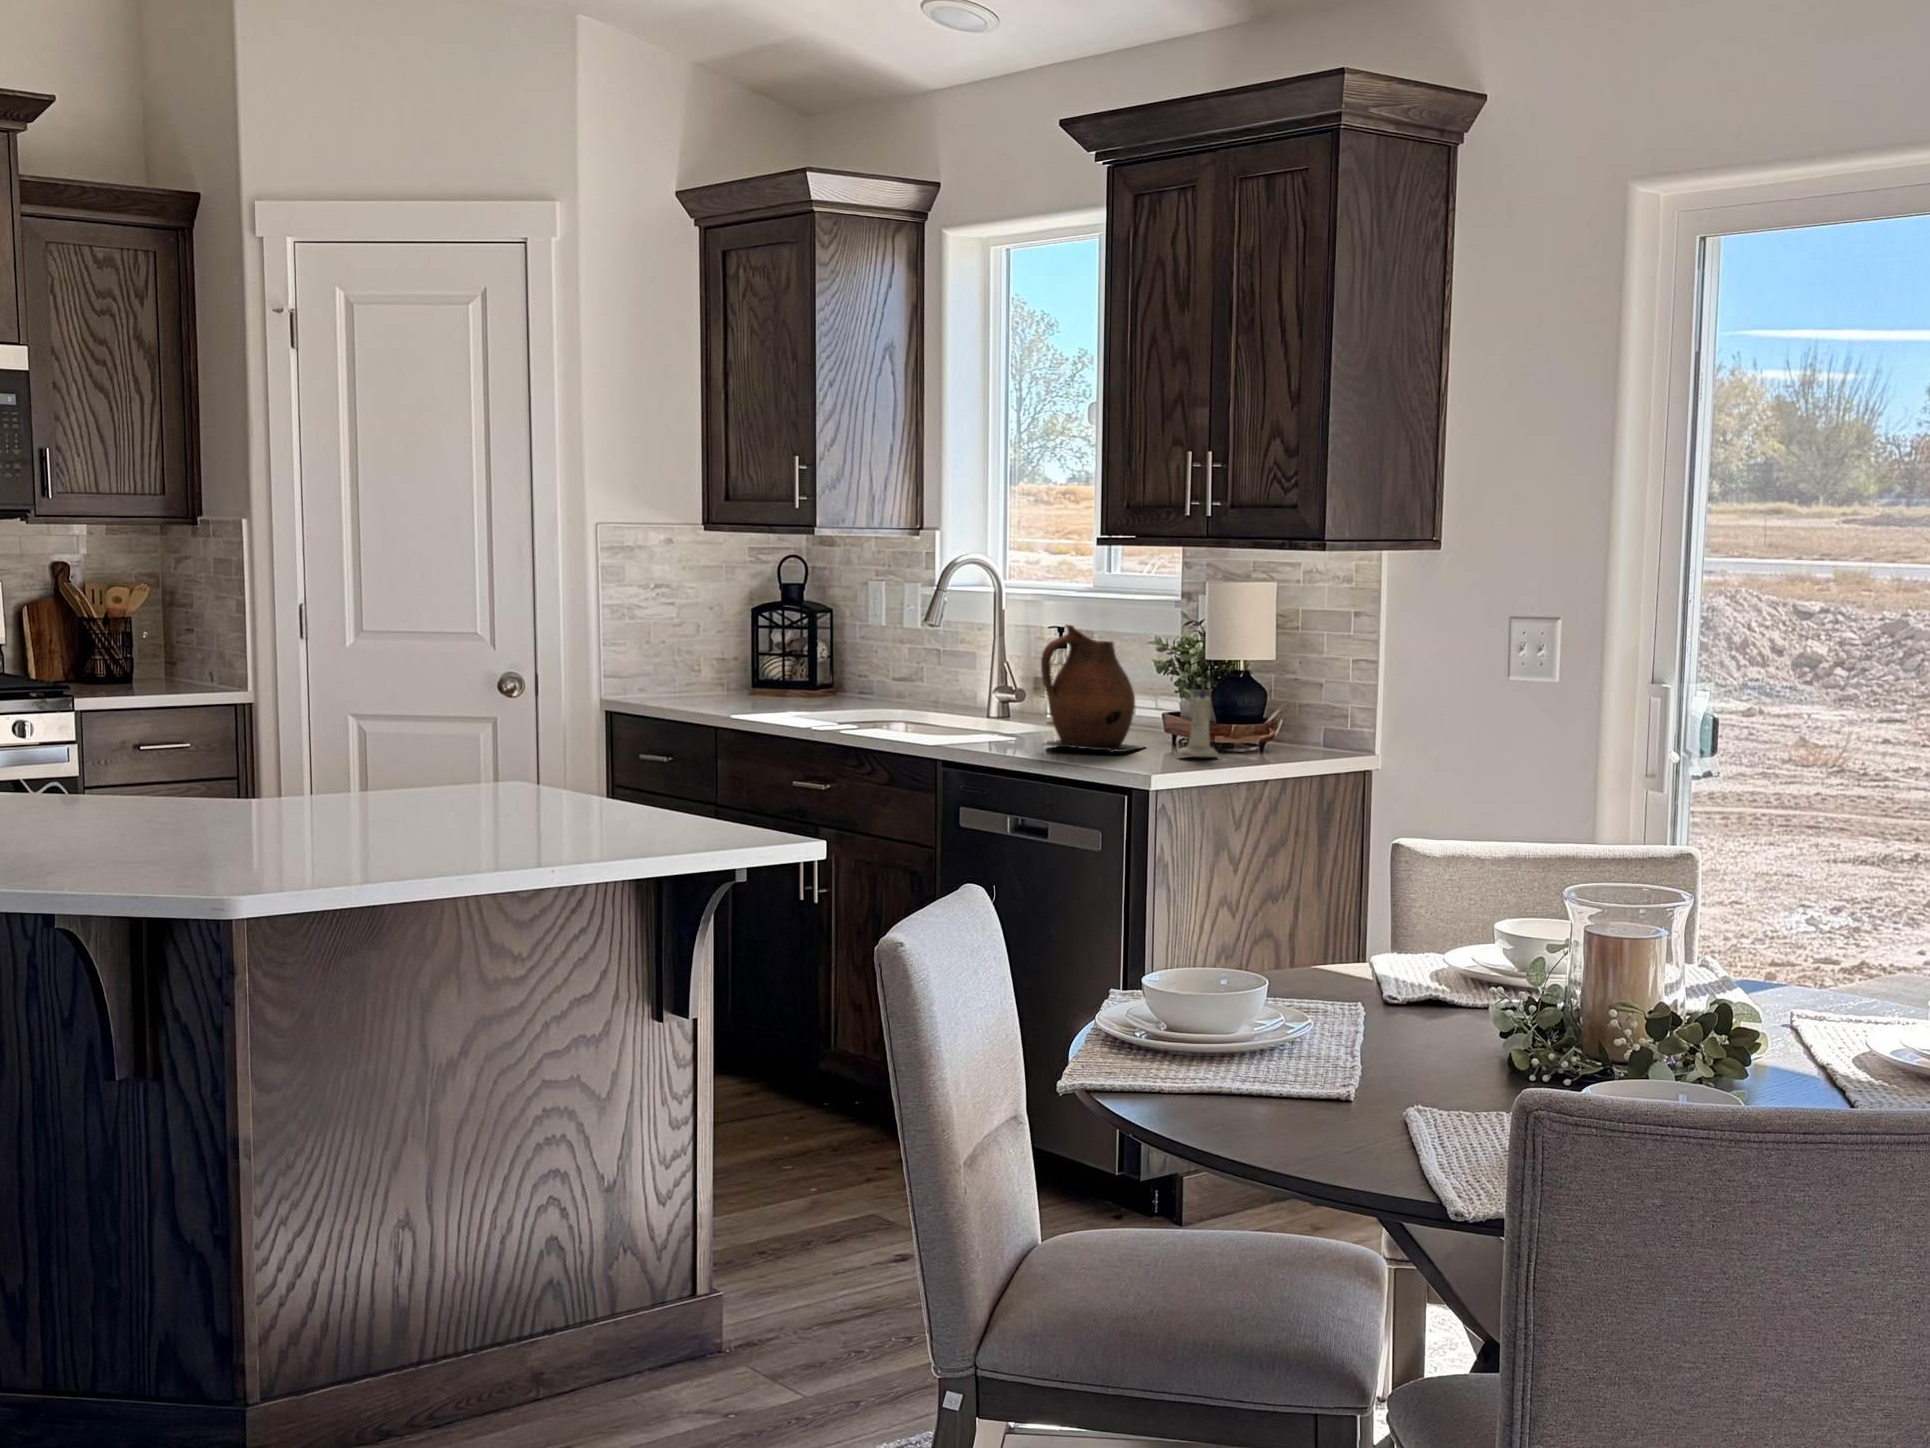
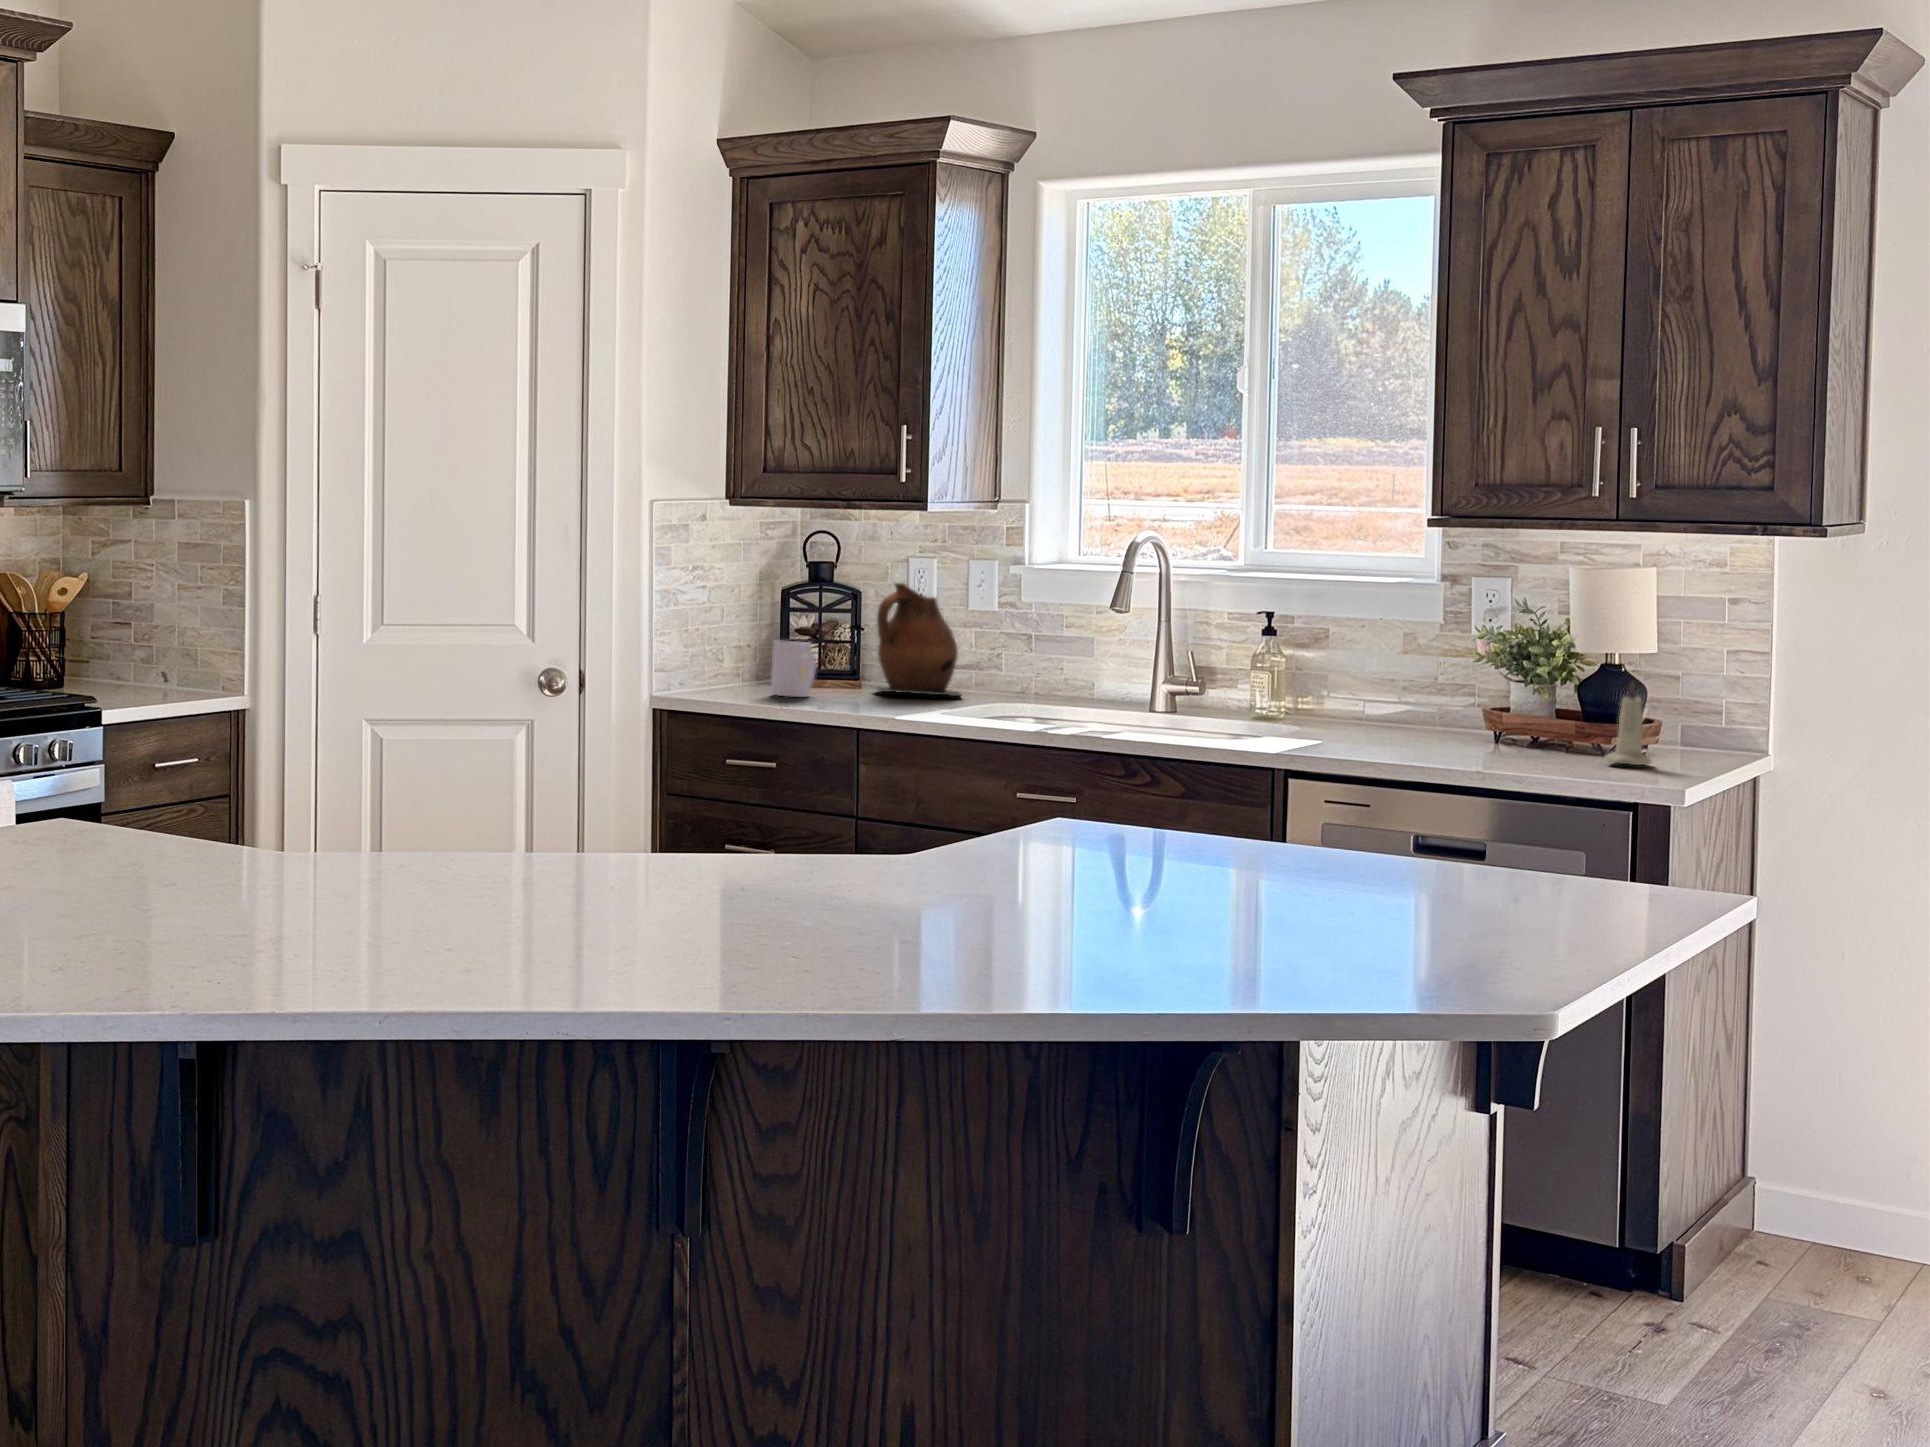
ceramic pitcher: present [1041,625,1143,753] -> present [876,583,961,696]
mug: none [696,650,739,700] -> present [771,641,816,697]

